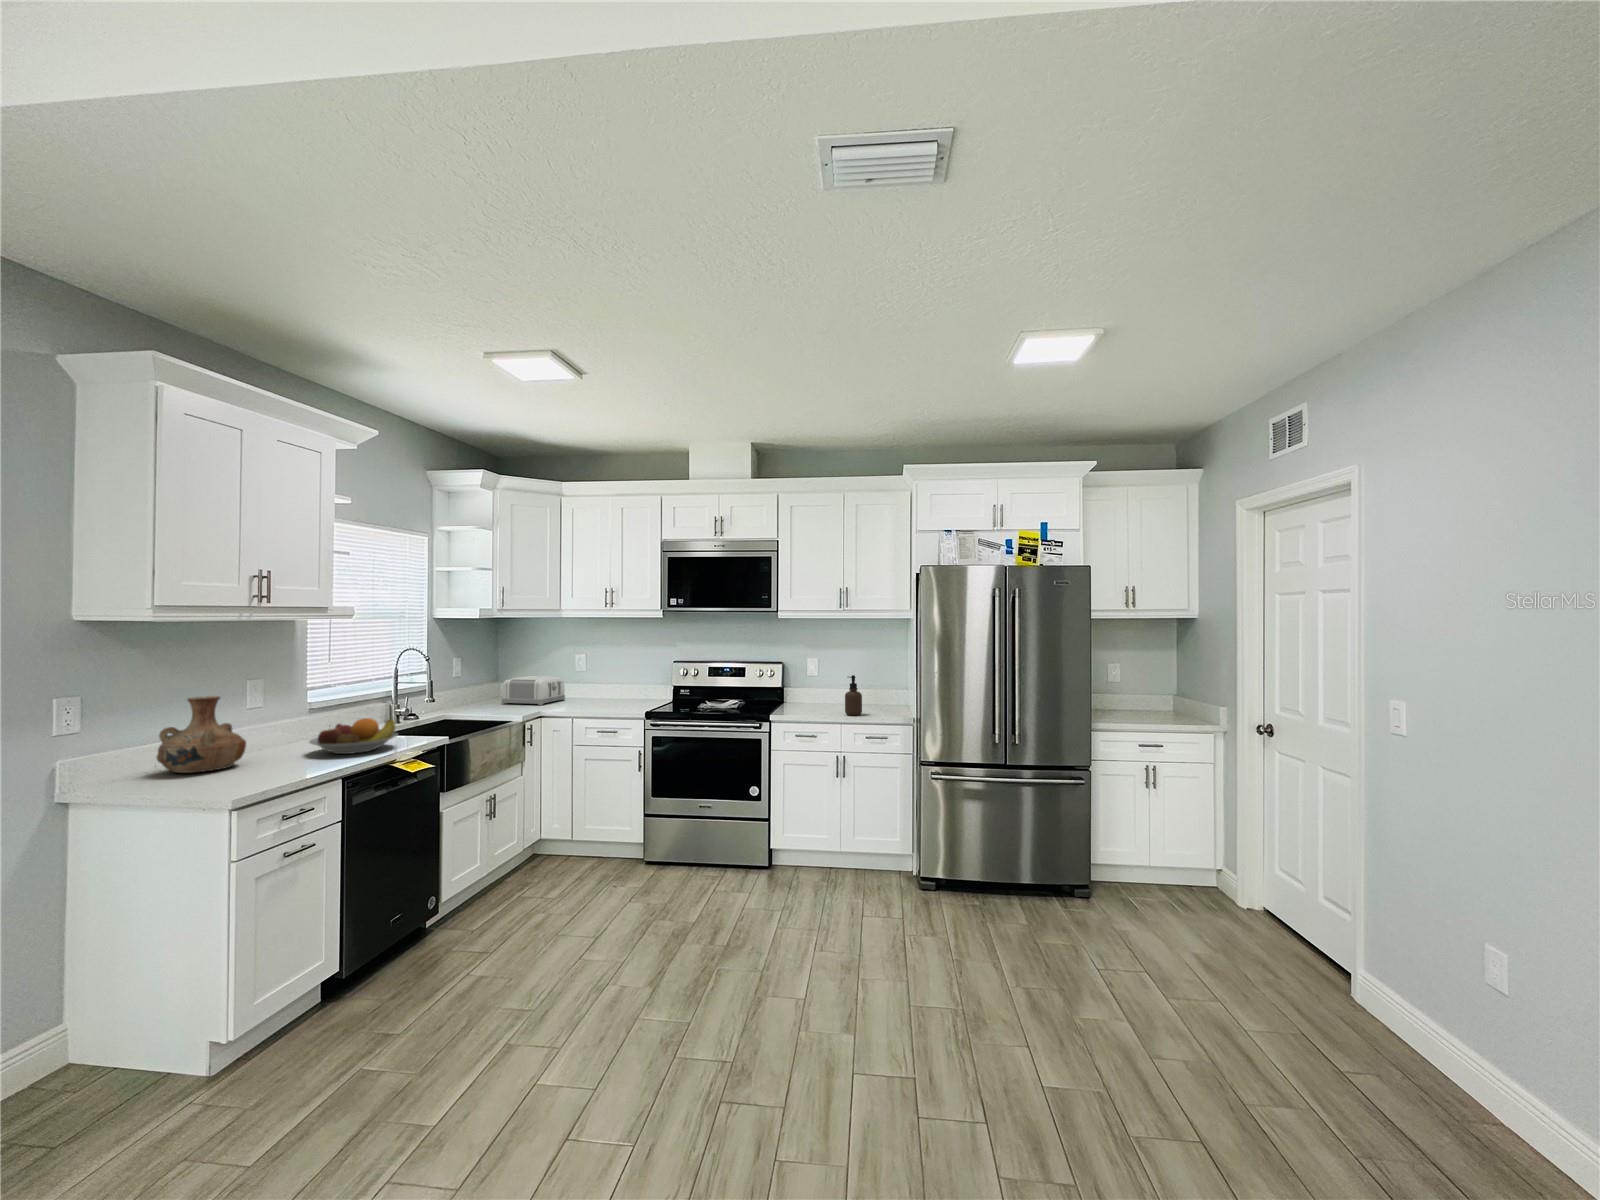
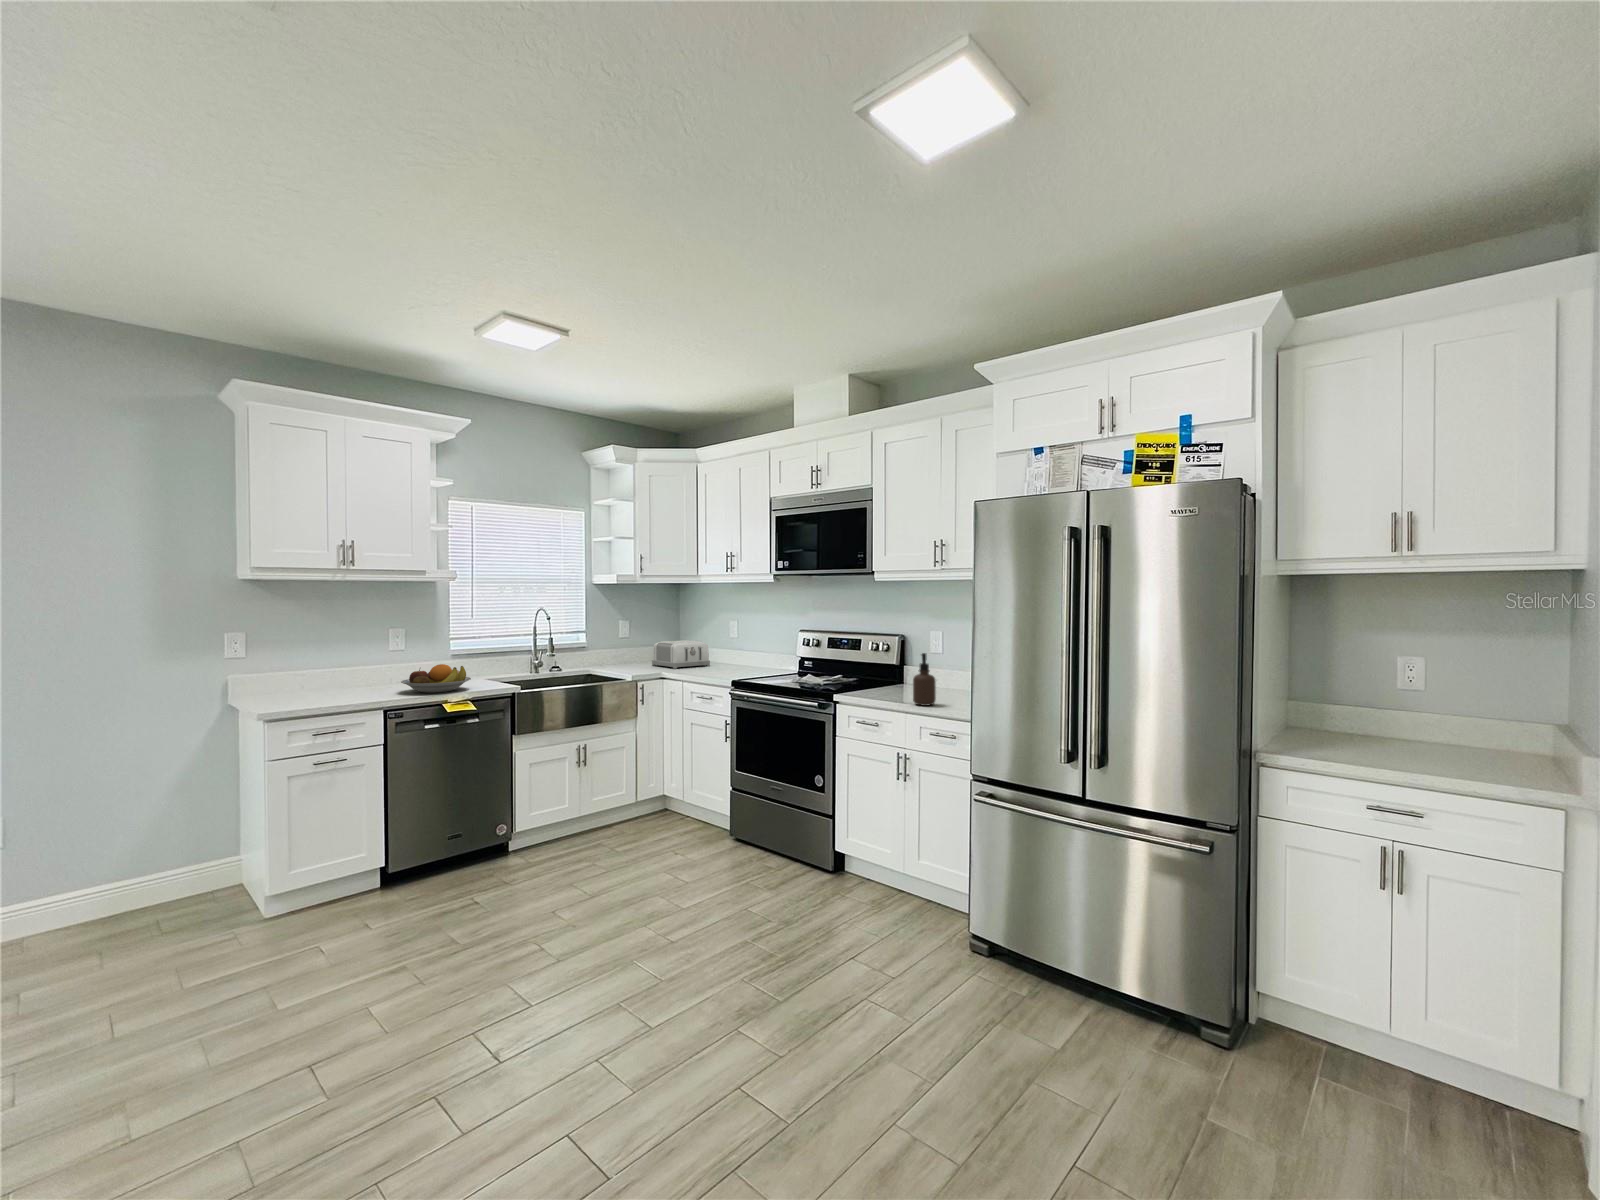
vase: present [157,696,246,773] -> none [302,639,361,695]

